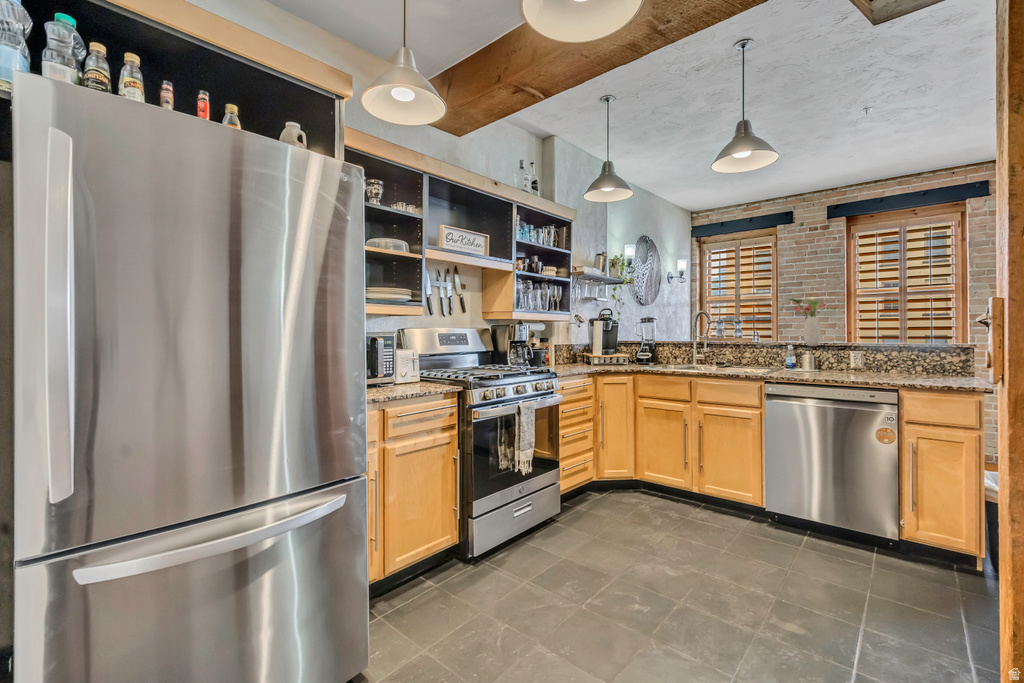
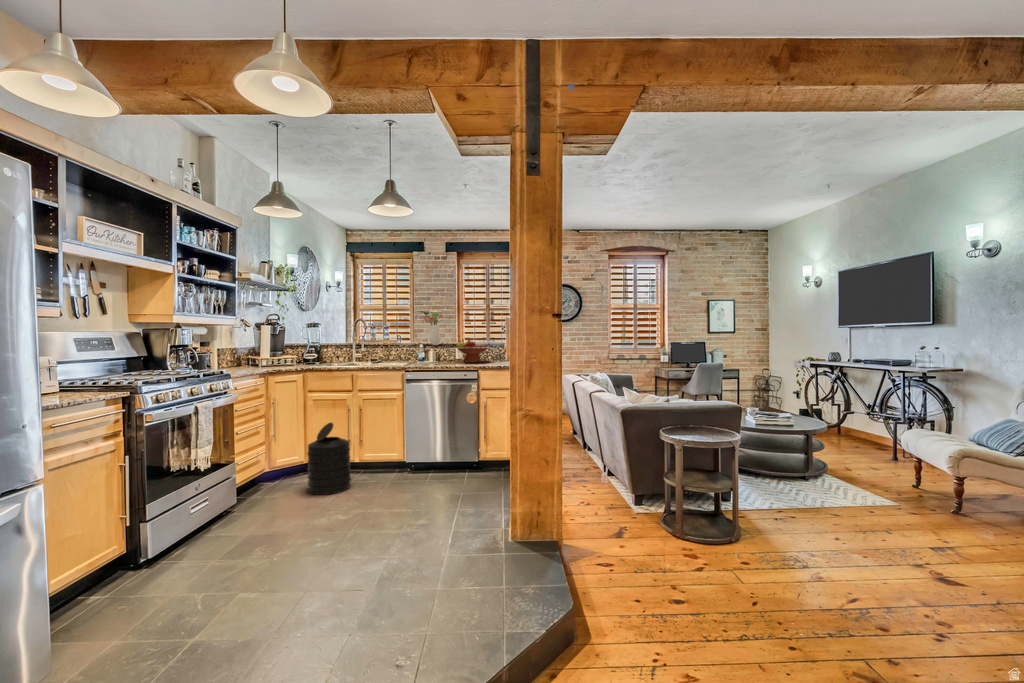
fruit bowl: none [849,339,919,375] -> present [457,340,488,363]
trash can: none [634,438,686,528] -> present [307,423,351,495]

